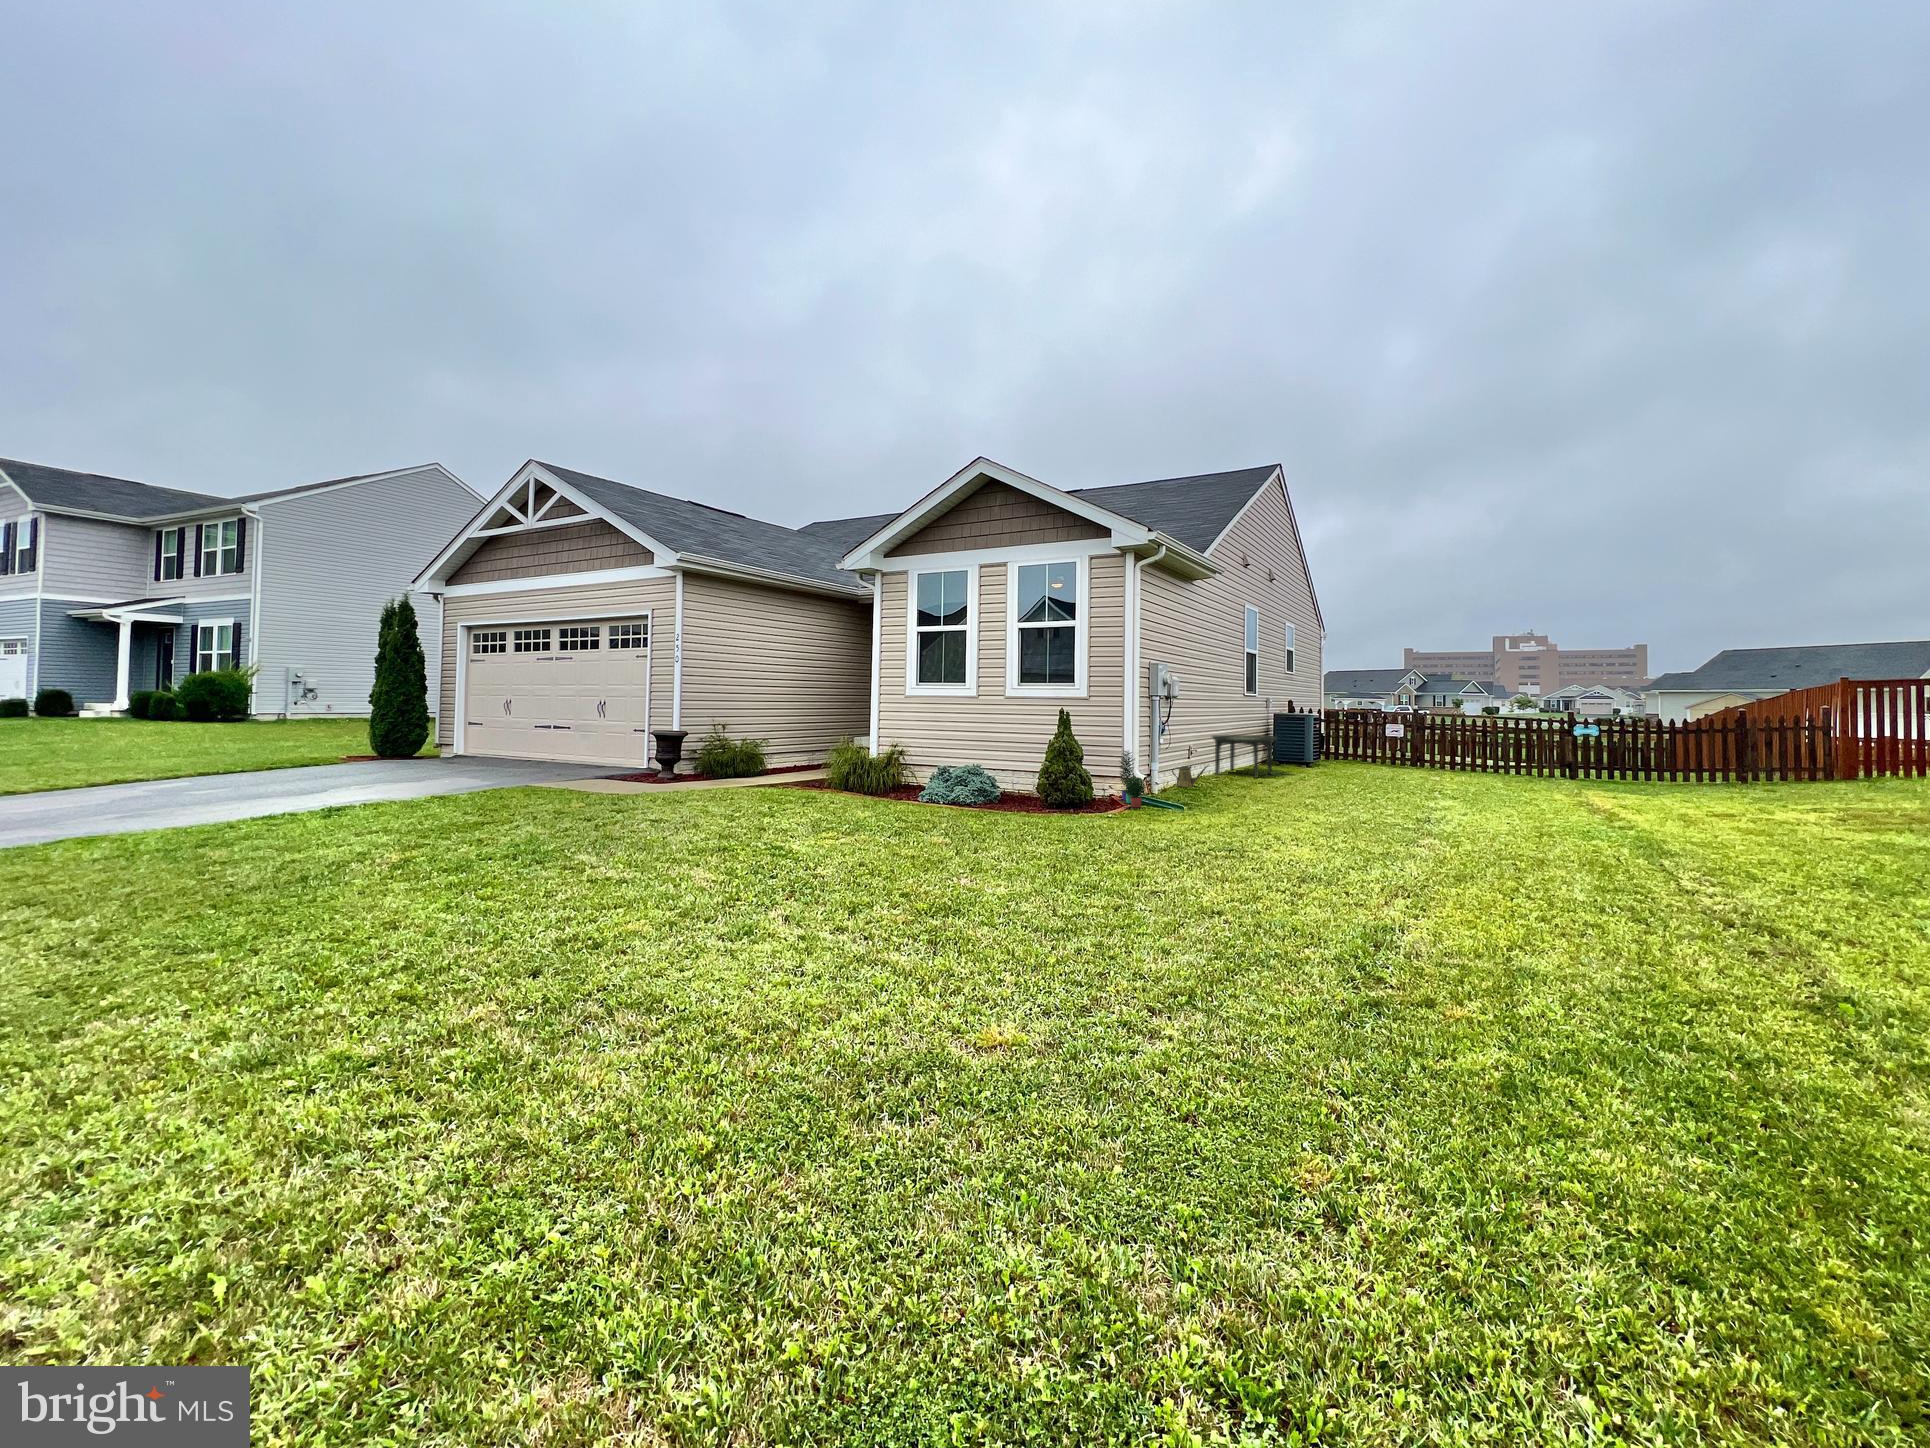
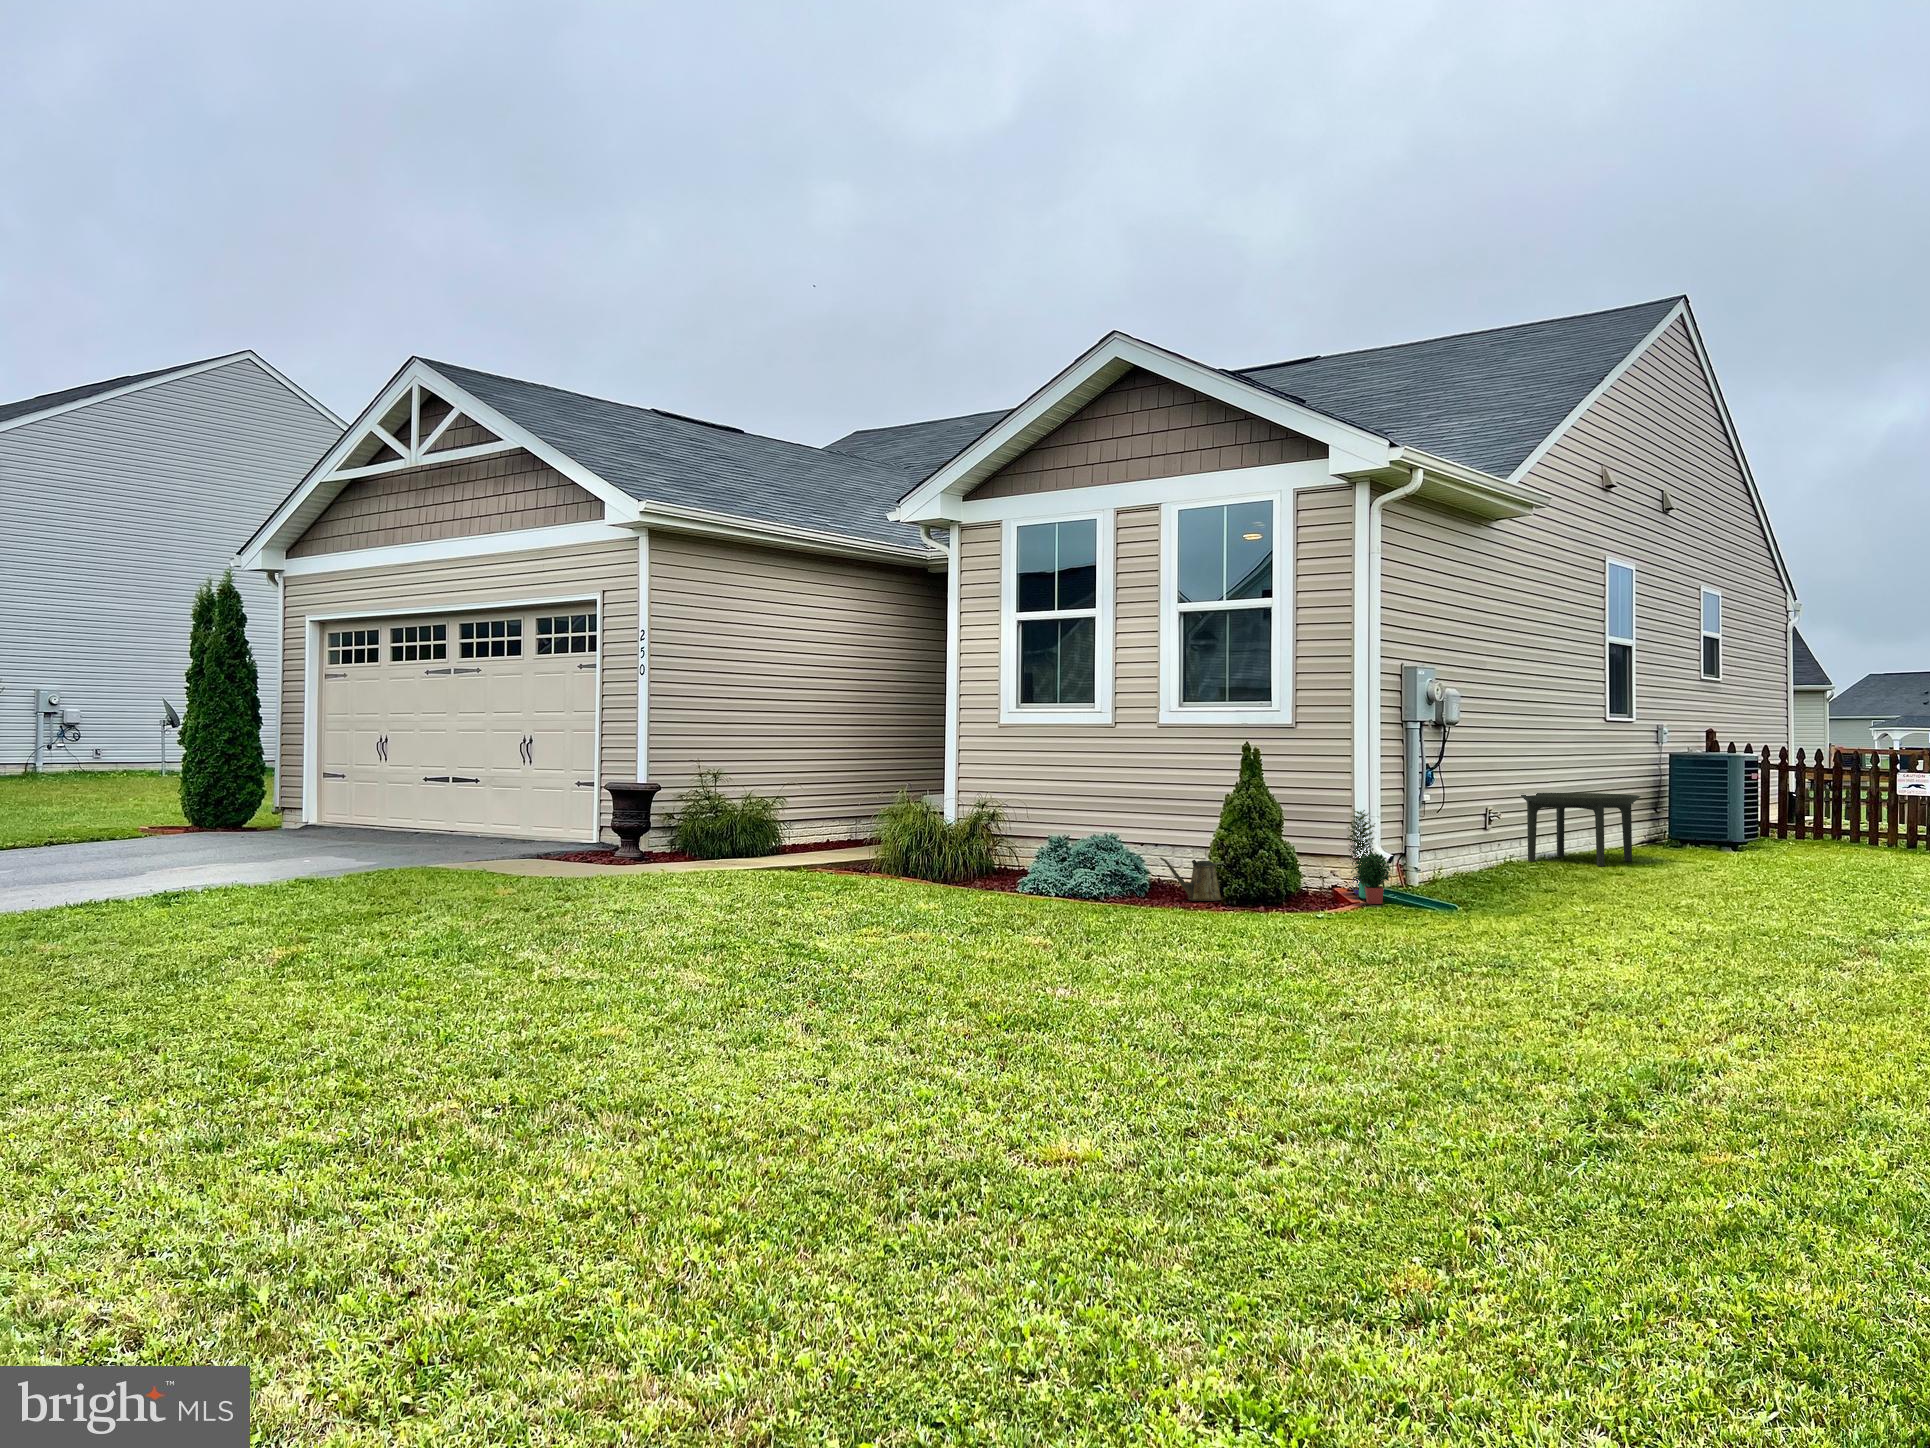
watering can: present [1172,765,1209,787] -> present [1160,858,1226,901]

